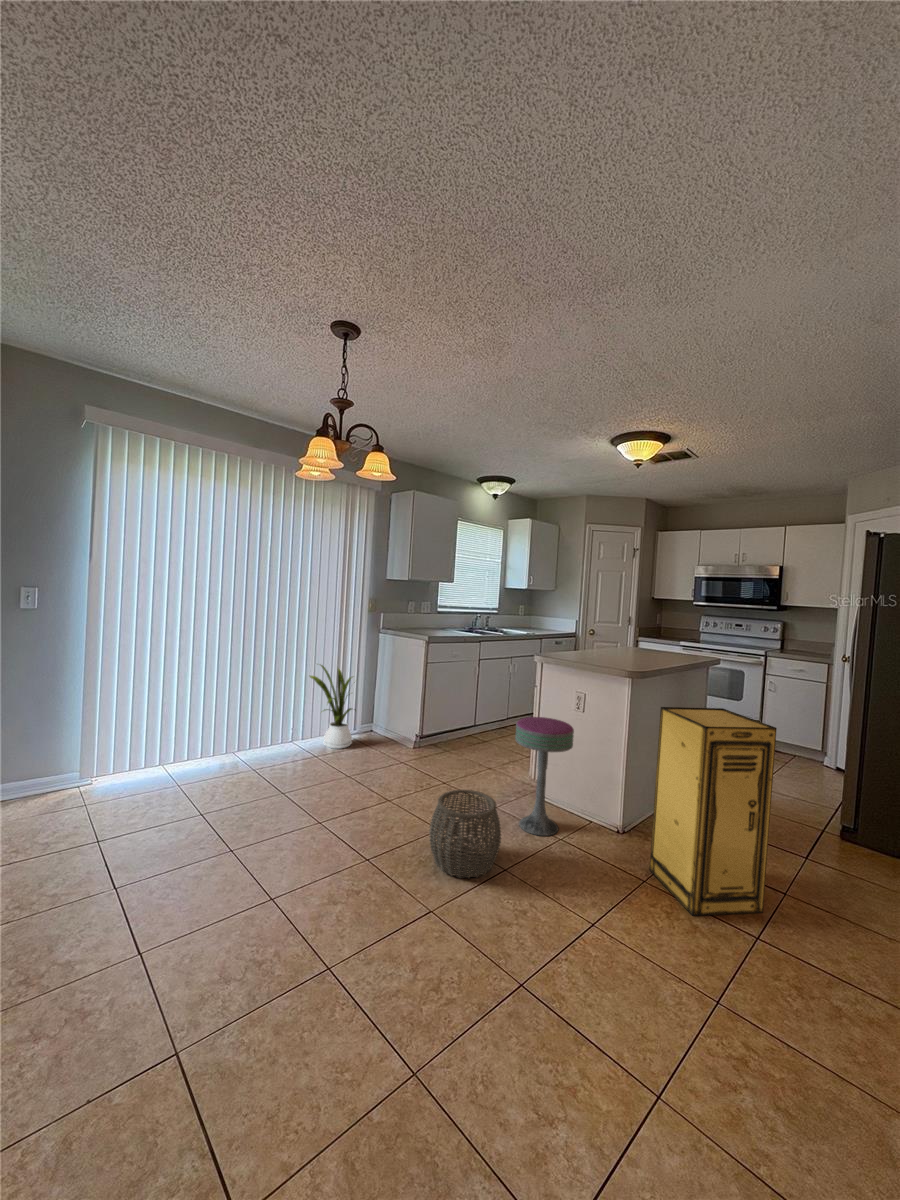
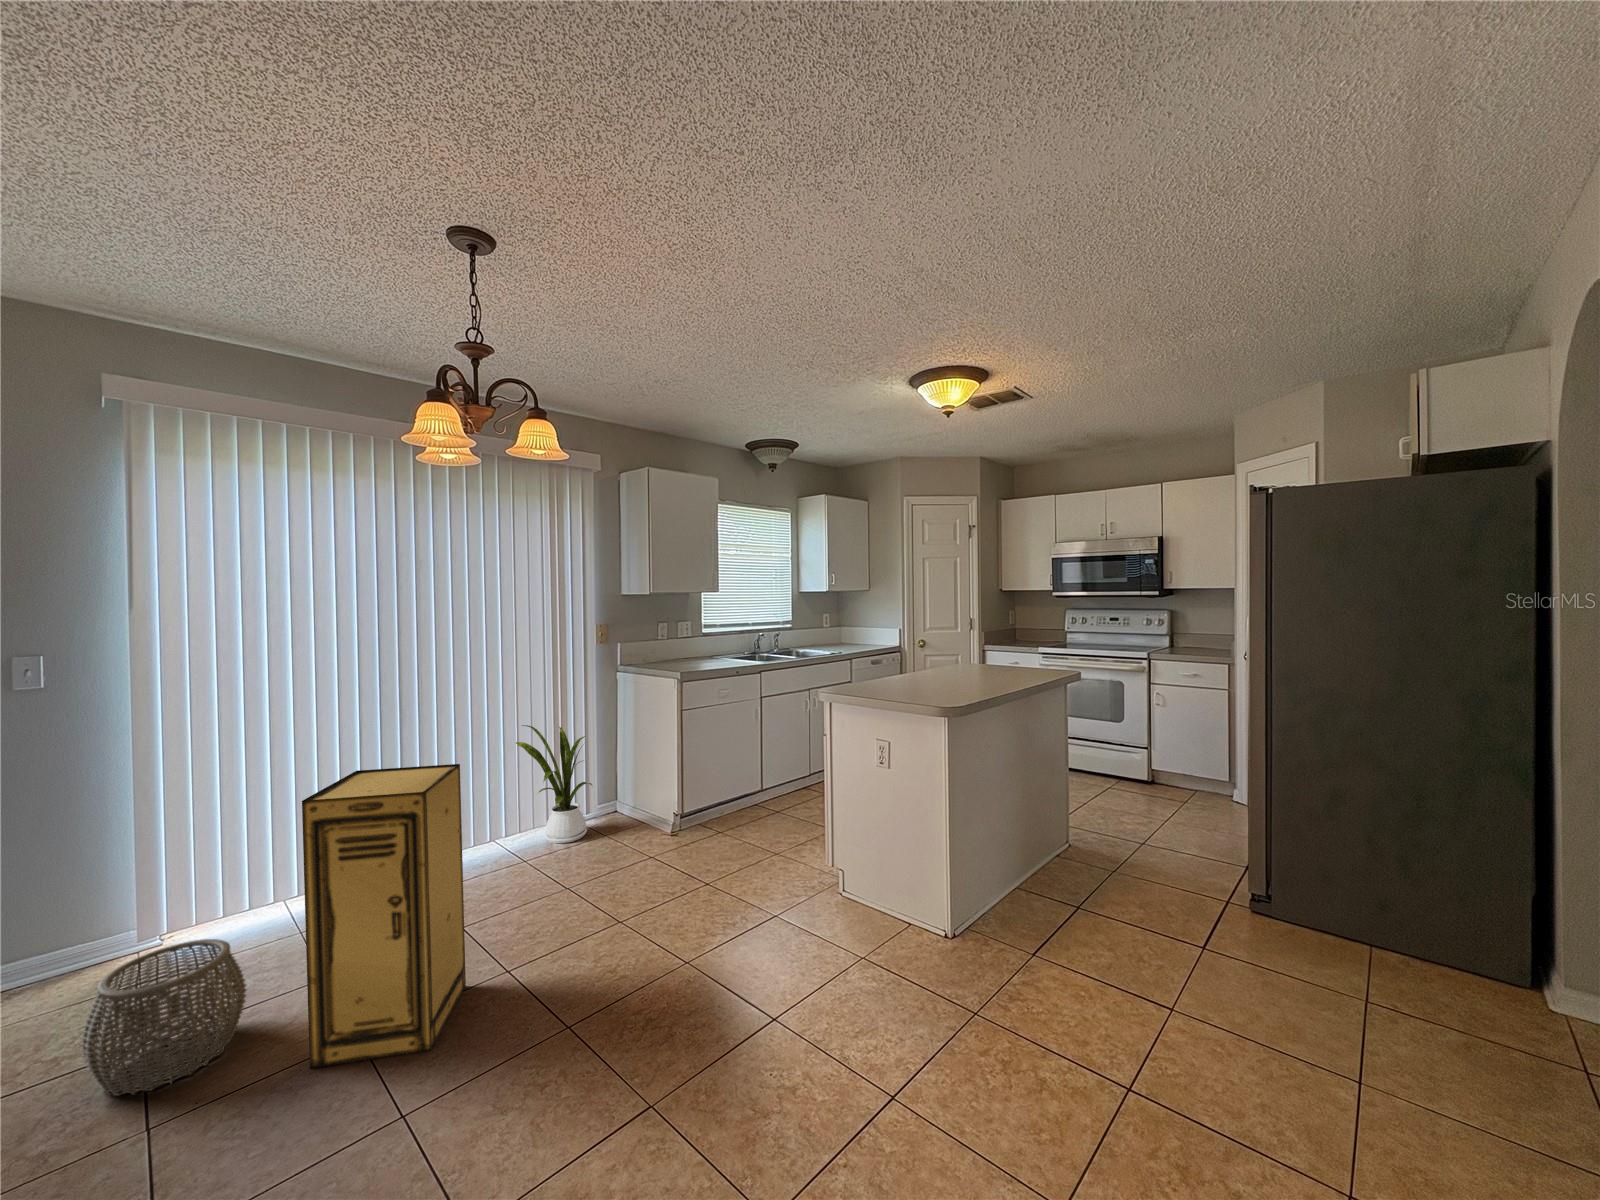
storage cabinet: present [650,707,777,916] -> present [302,764,466,1068]
bar stool: present [515,717,574,836] -> none [791,780,873,953]
woven basket: present [429,790,501,878] -> present [80,939,246,1096]

